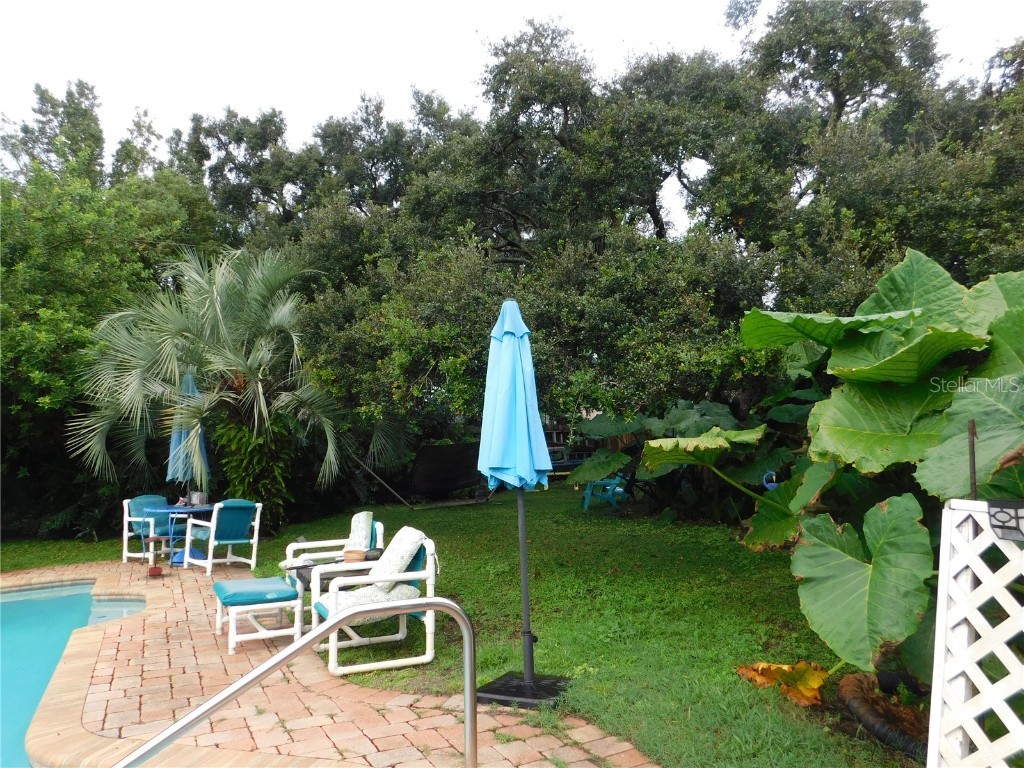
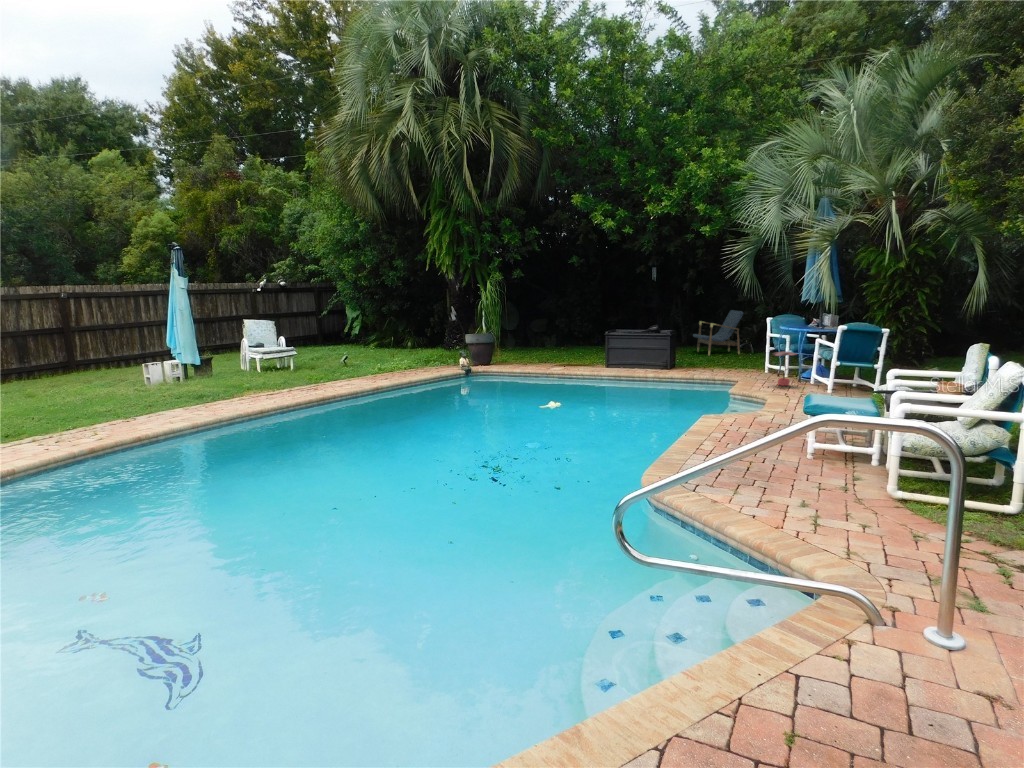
lounge chair: none [16,494,86,551] -> present [693,310,743,355]

